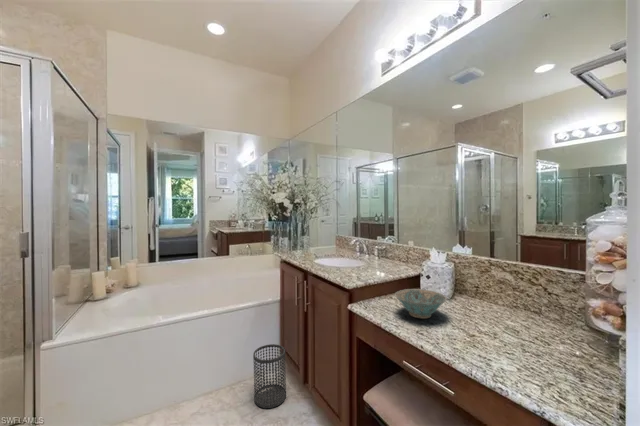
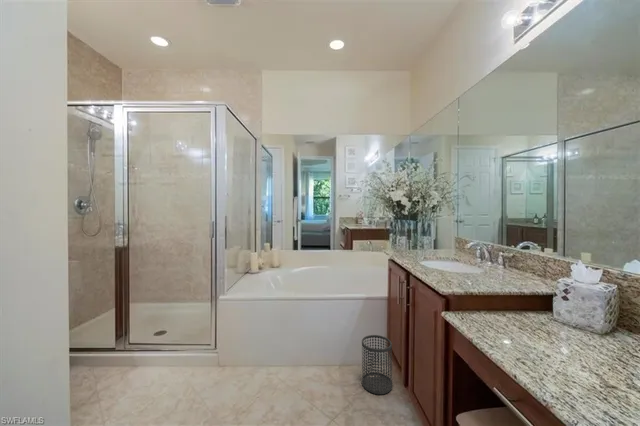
ceramic bowl: present [395,289,447,319] -> none [497,307,577,348]

